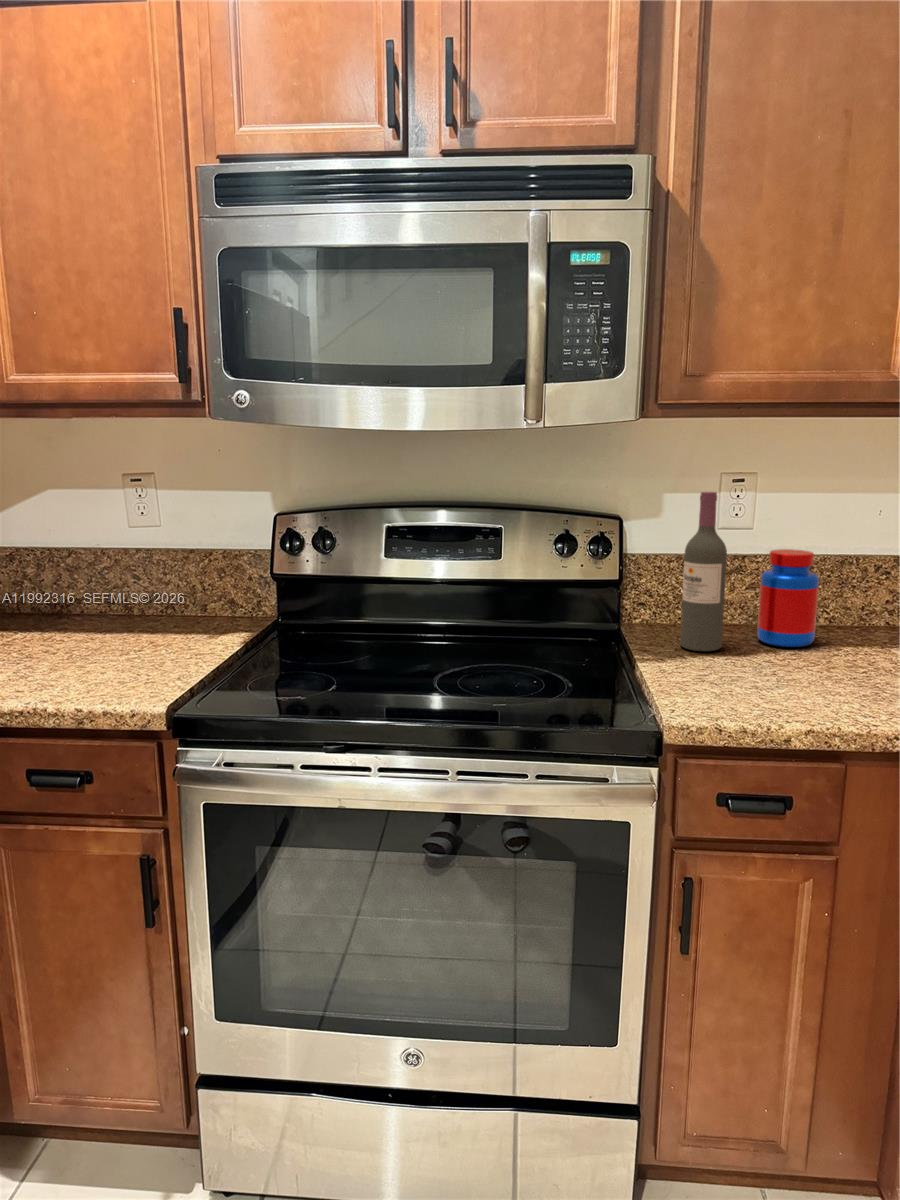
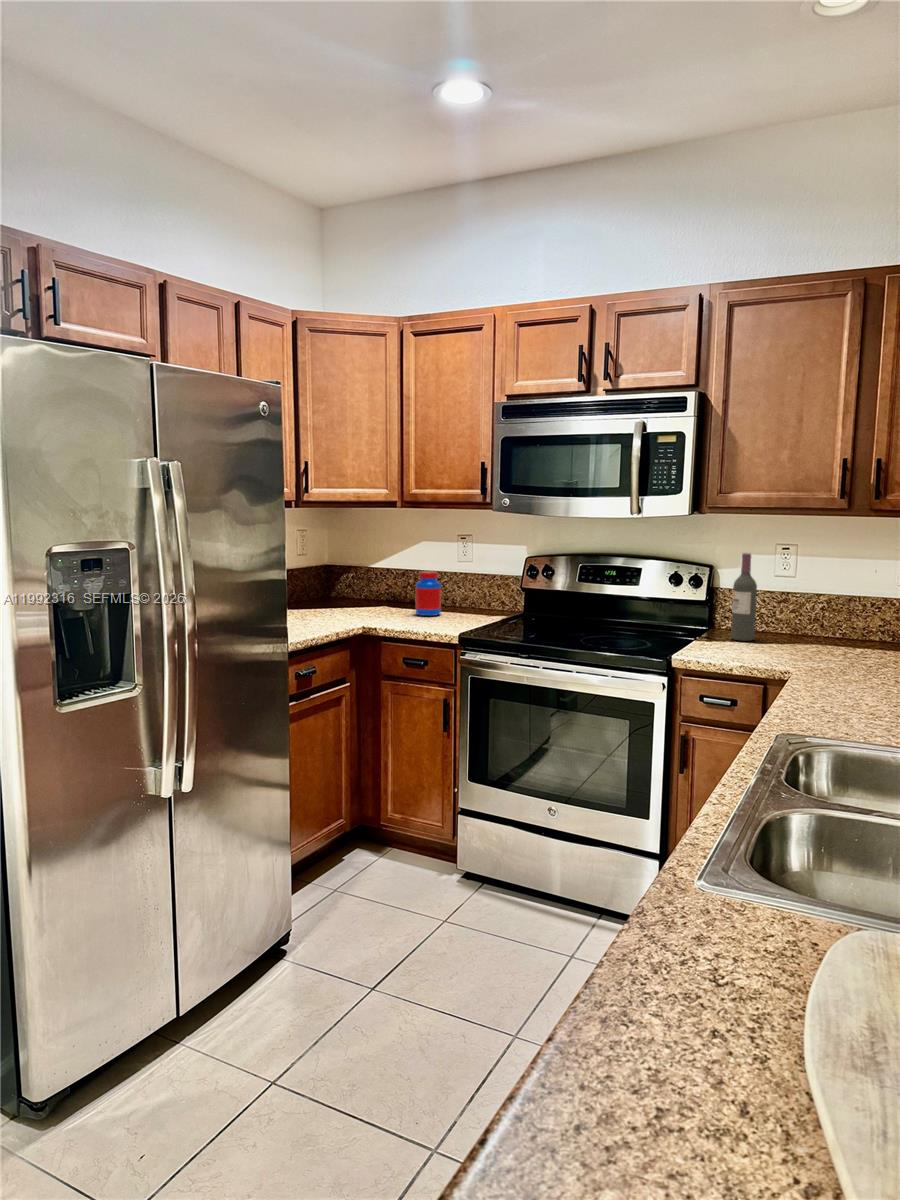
jar: present [757,549,819,647] -> present [416,571,441,616]

